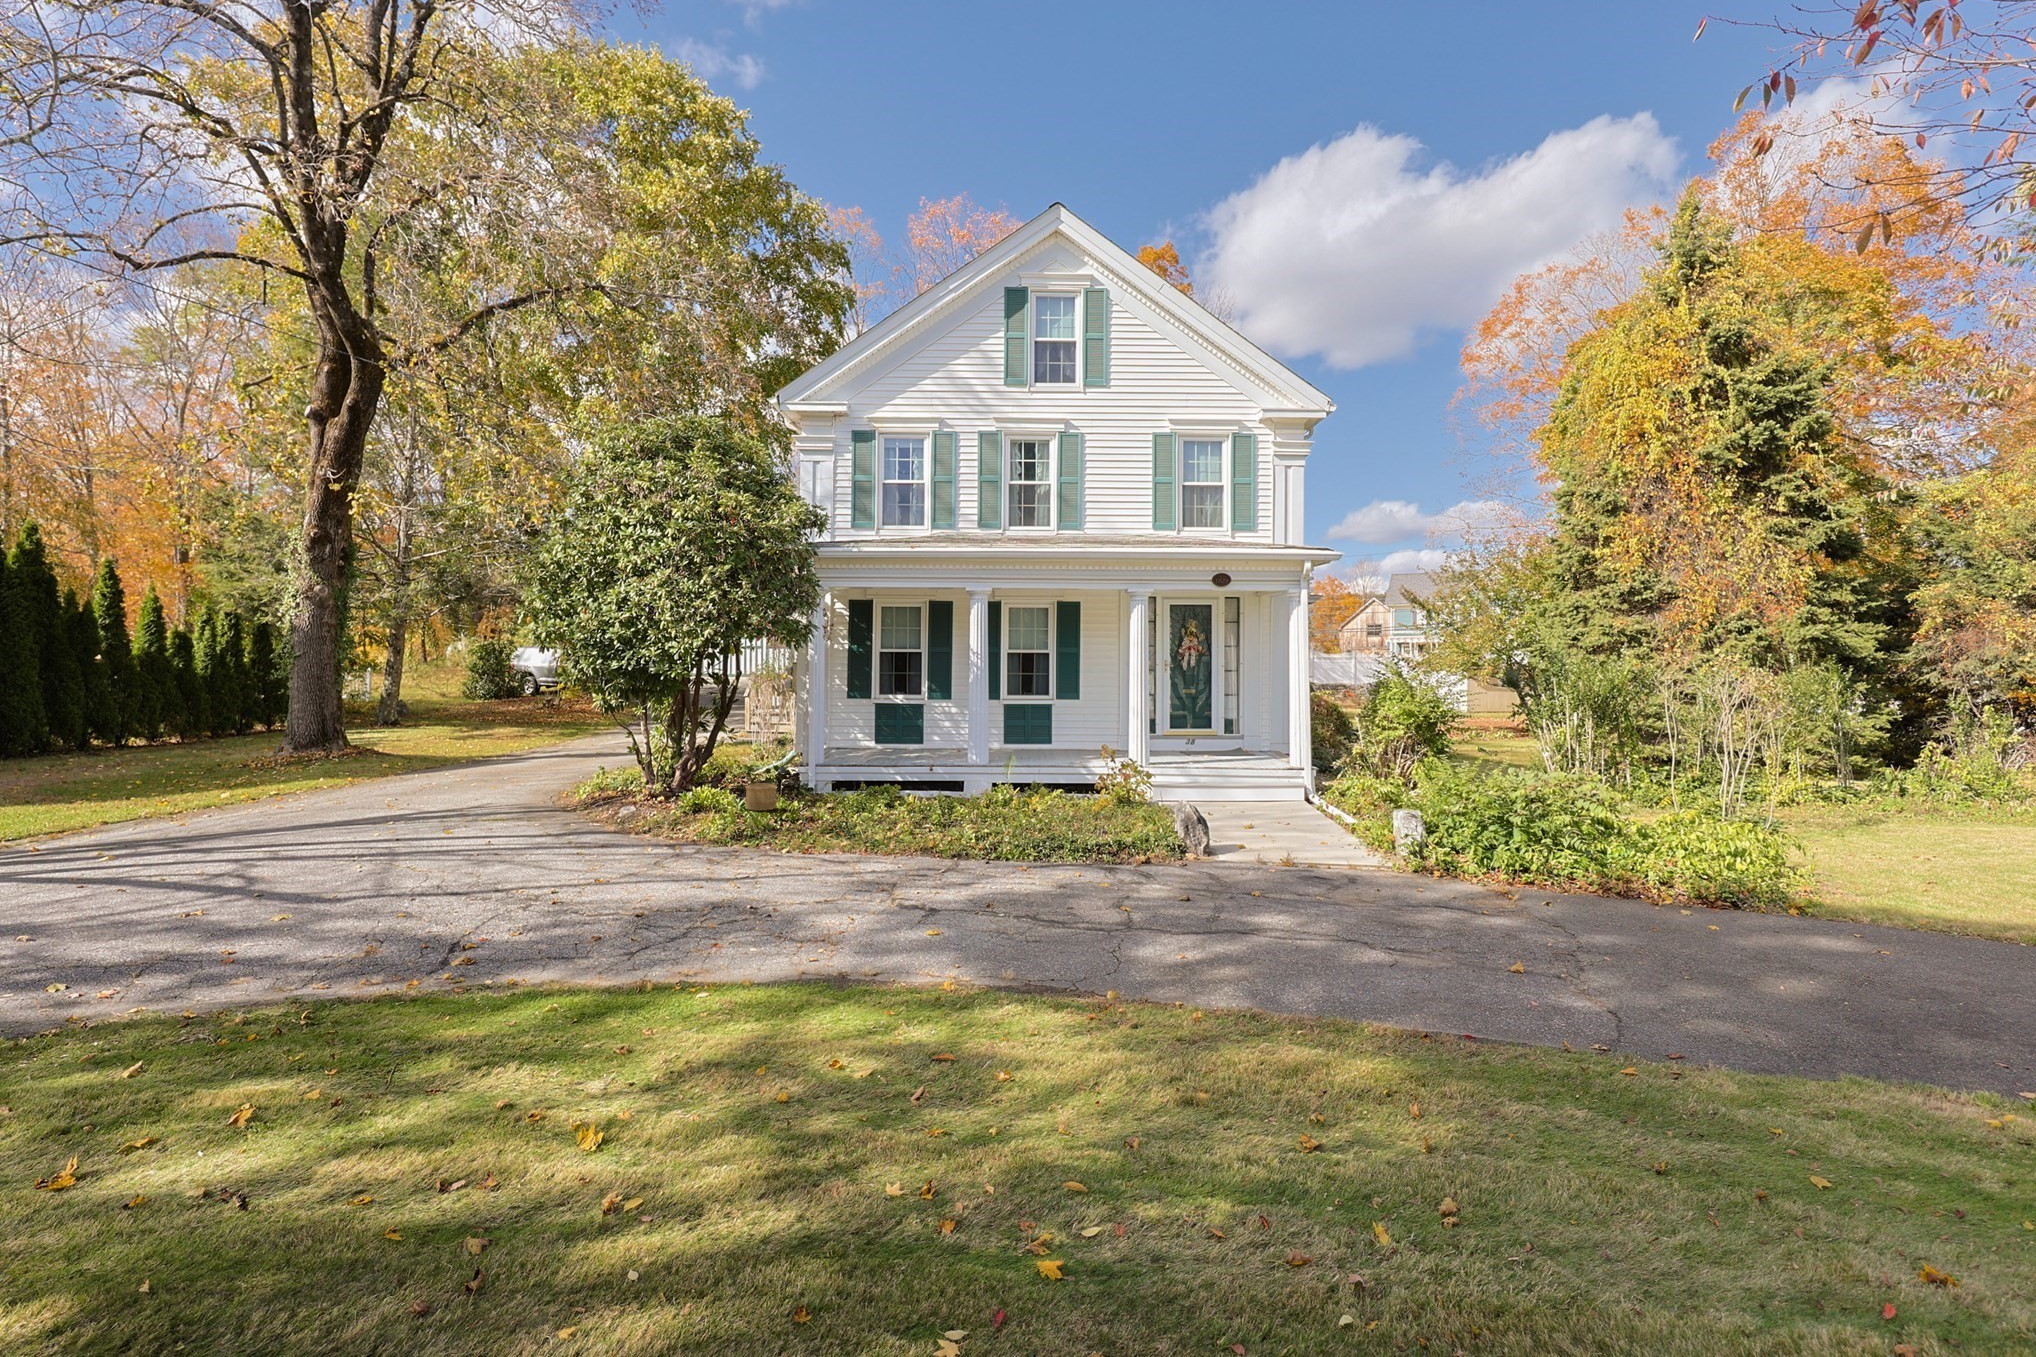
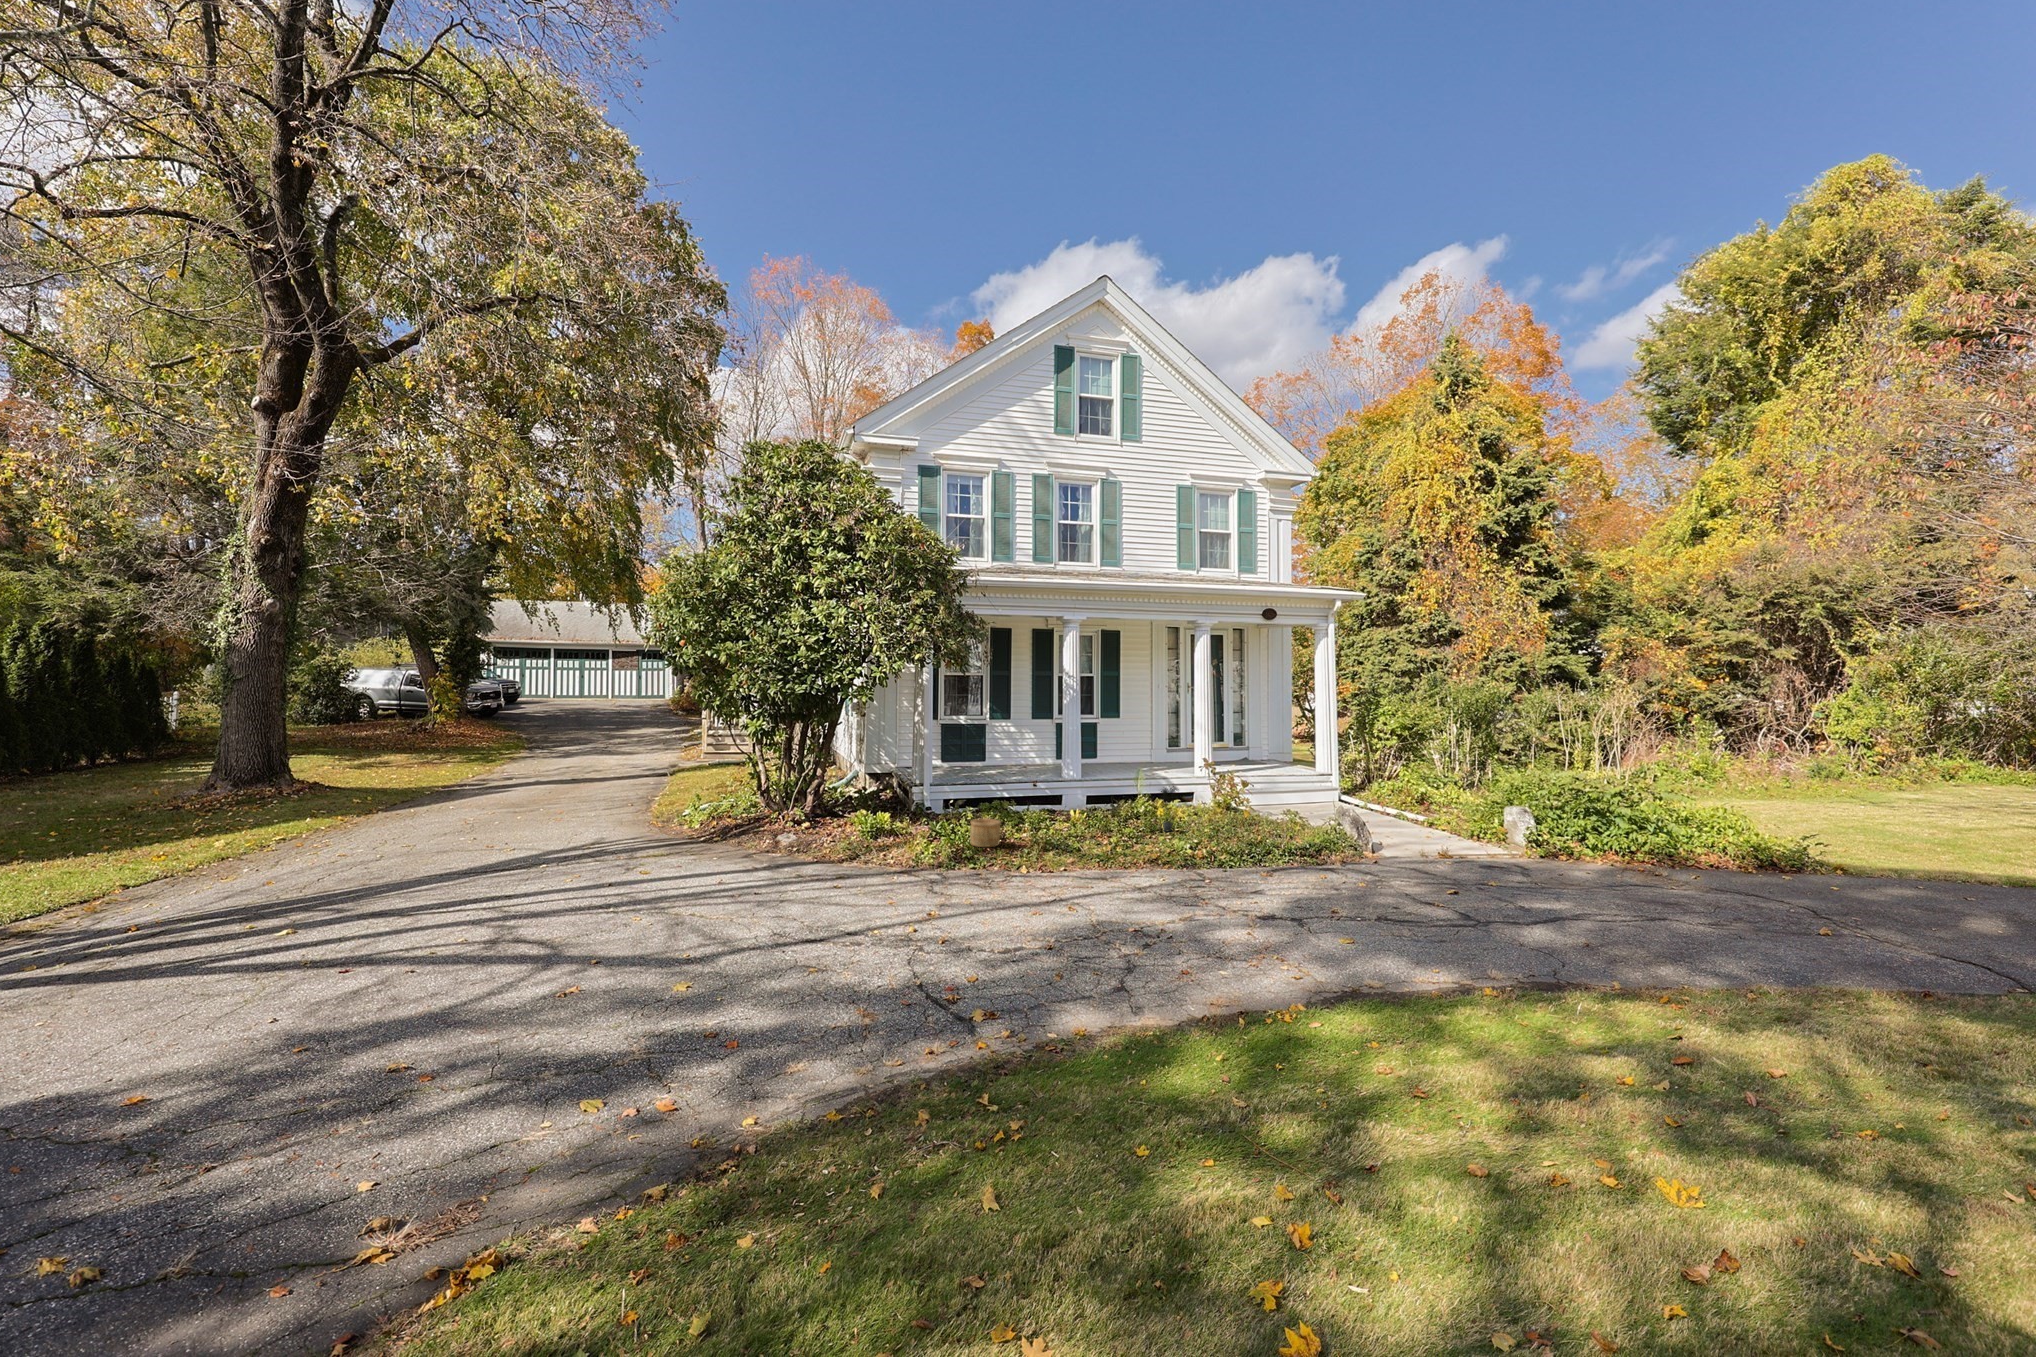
potted plant: present [774,737,794,774] -> present [1161,786,1177,832]

